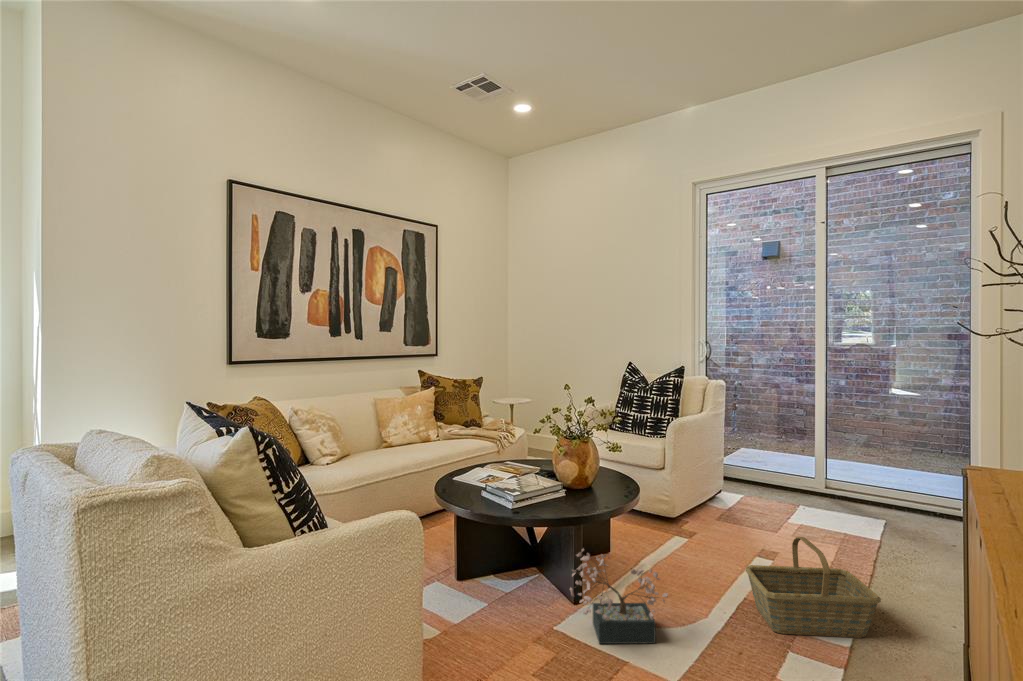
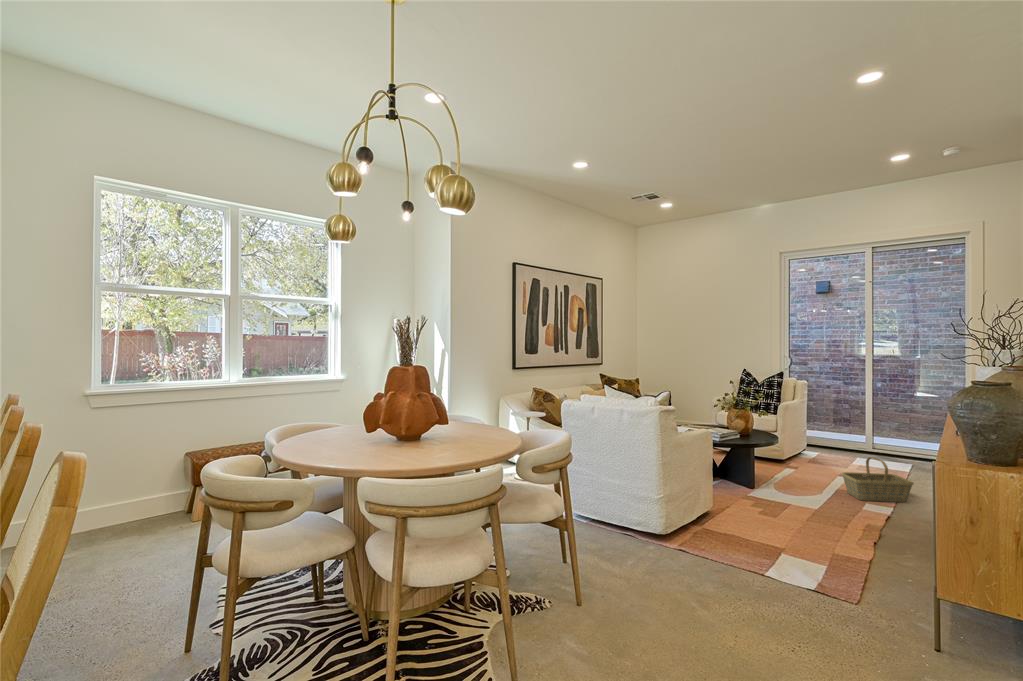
decorative plant: present [570,549,668,644] -> none [757,460,807,502]

